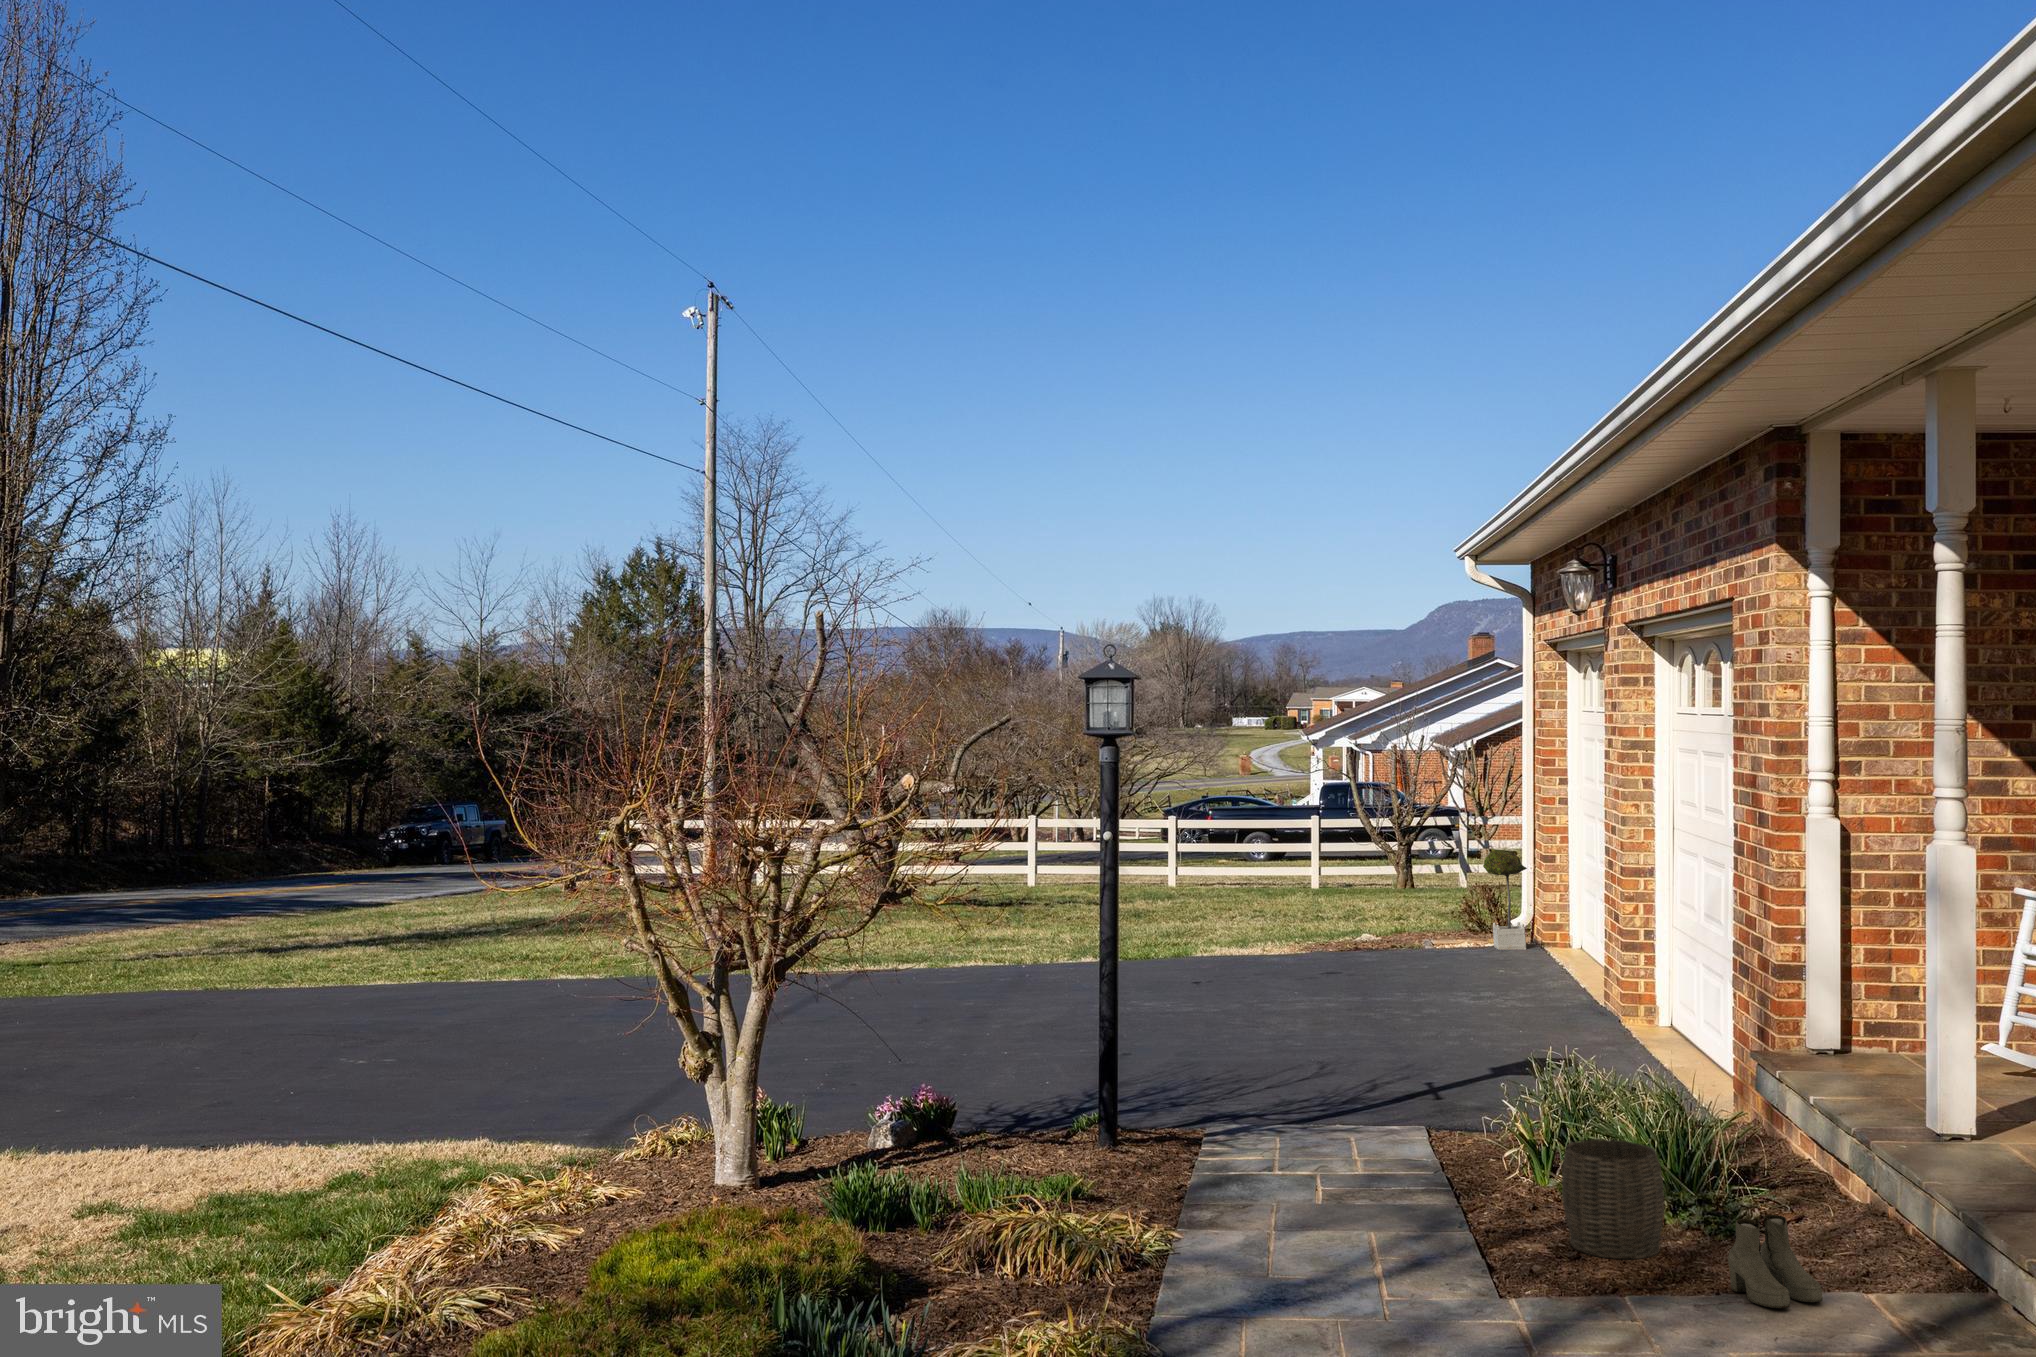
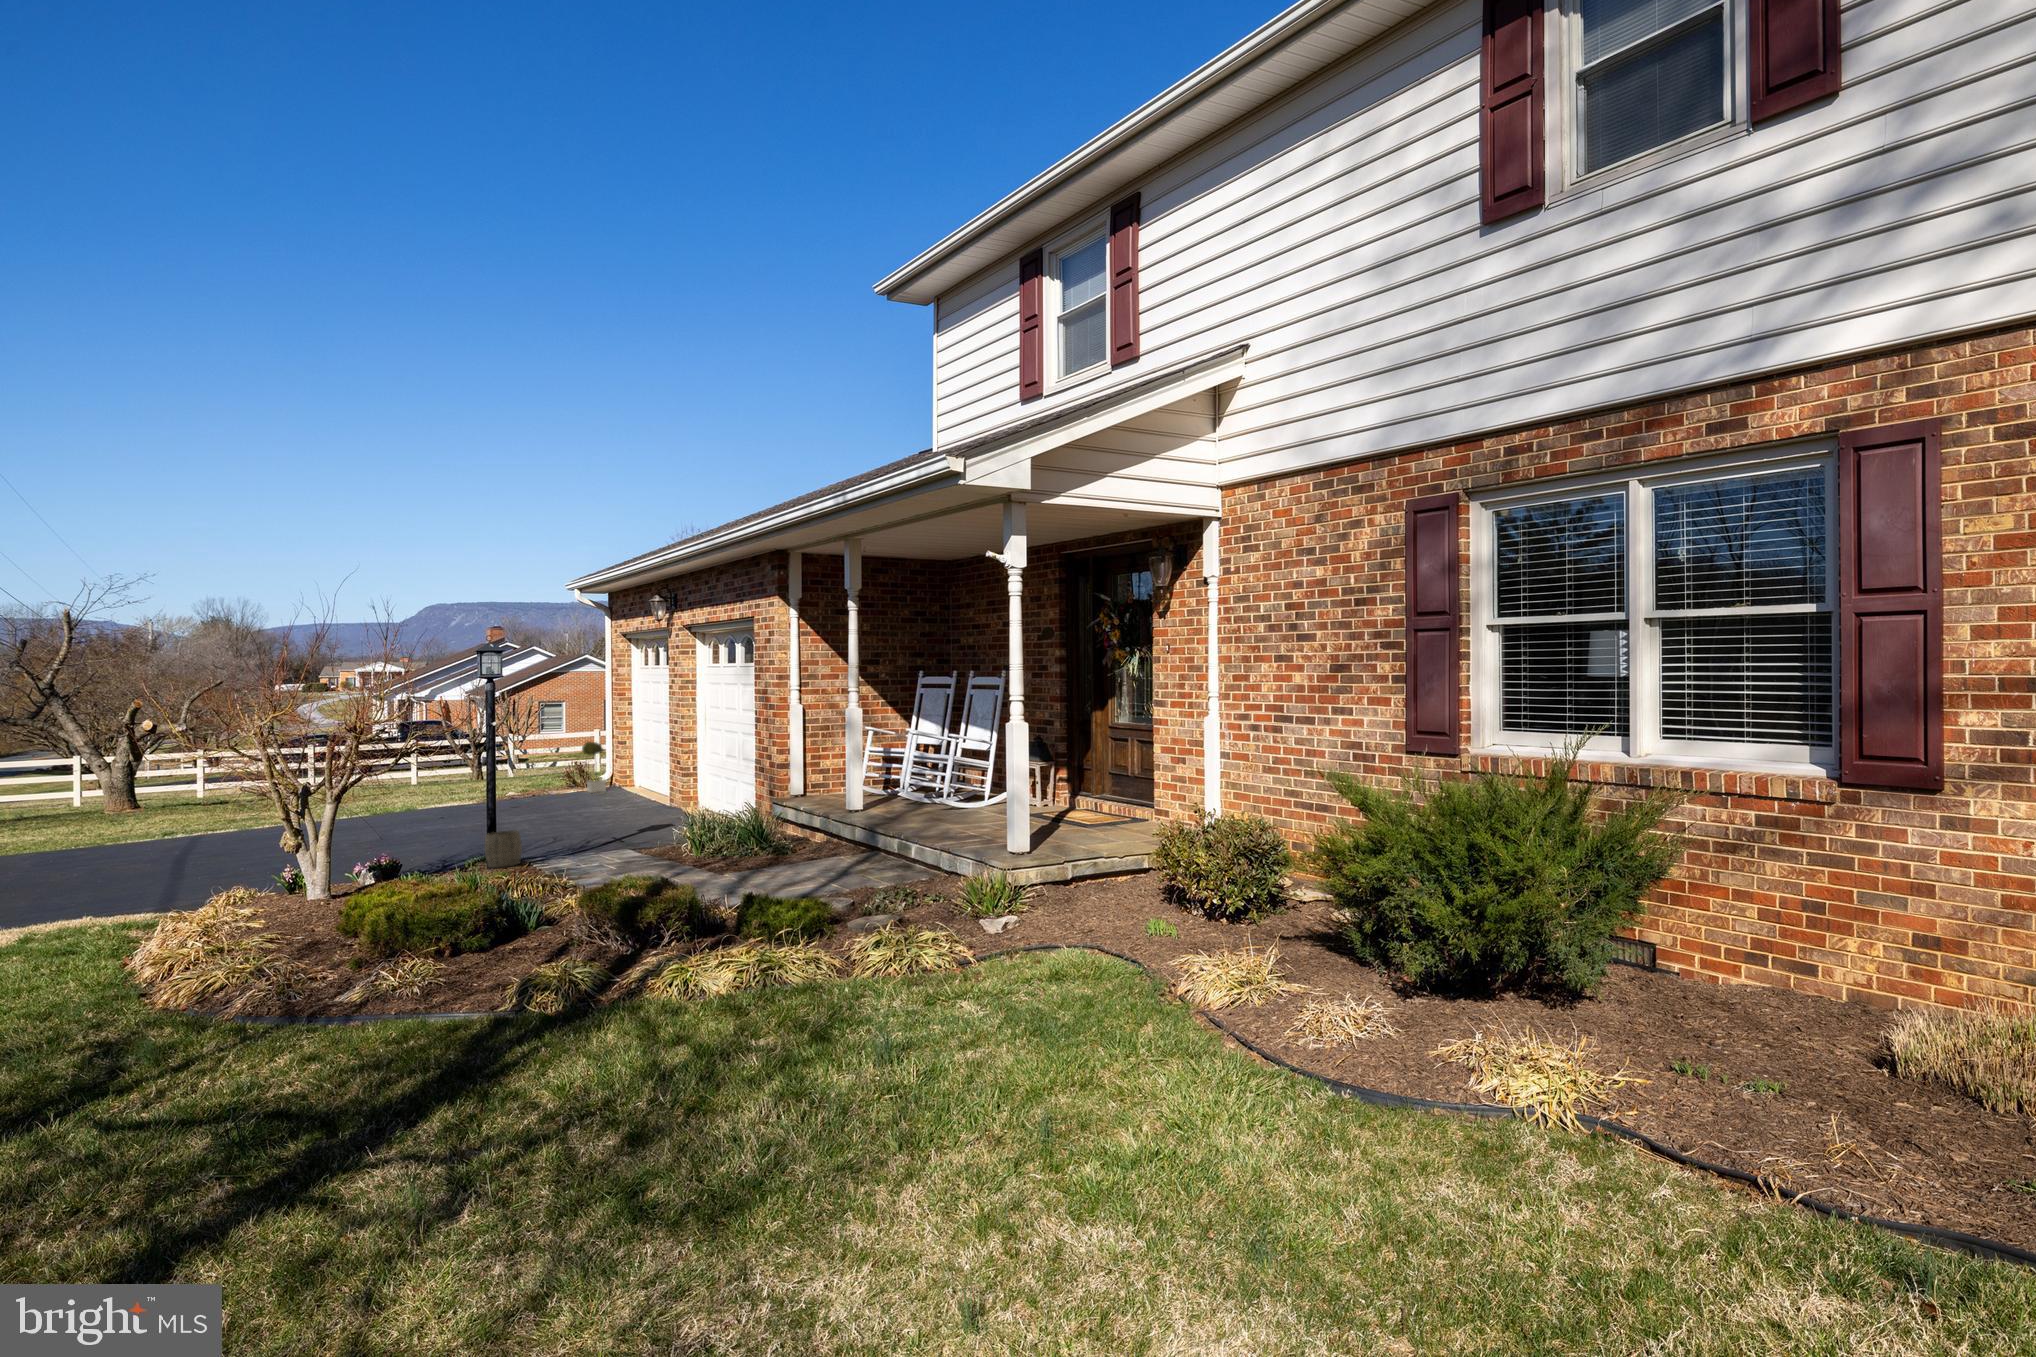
woven basket: present [1562,1140,1665,1259] -> present [485,830,522,868]
boots: present [1728,1215,1823,1308] -> none [798,840,830,870]

